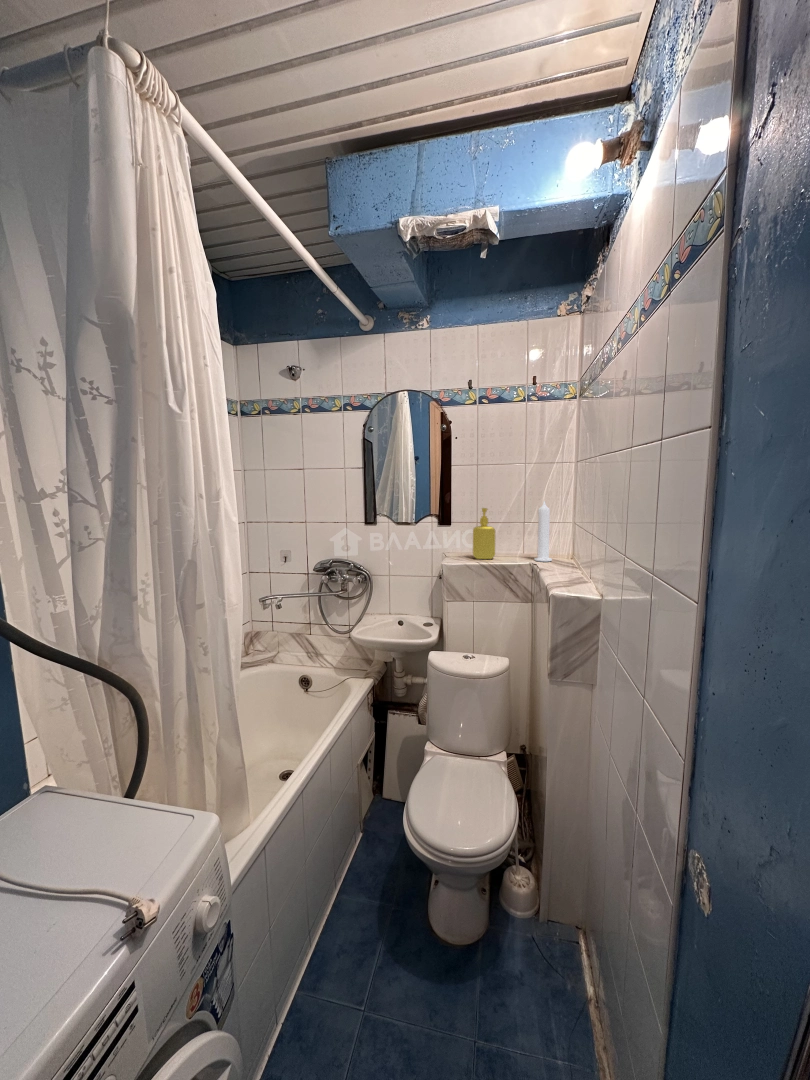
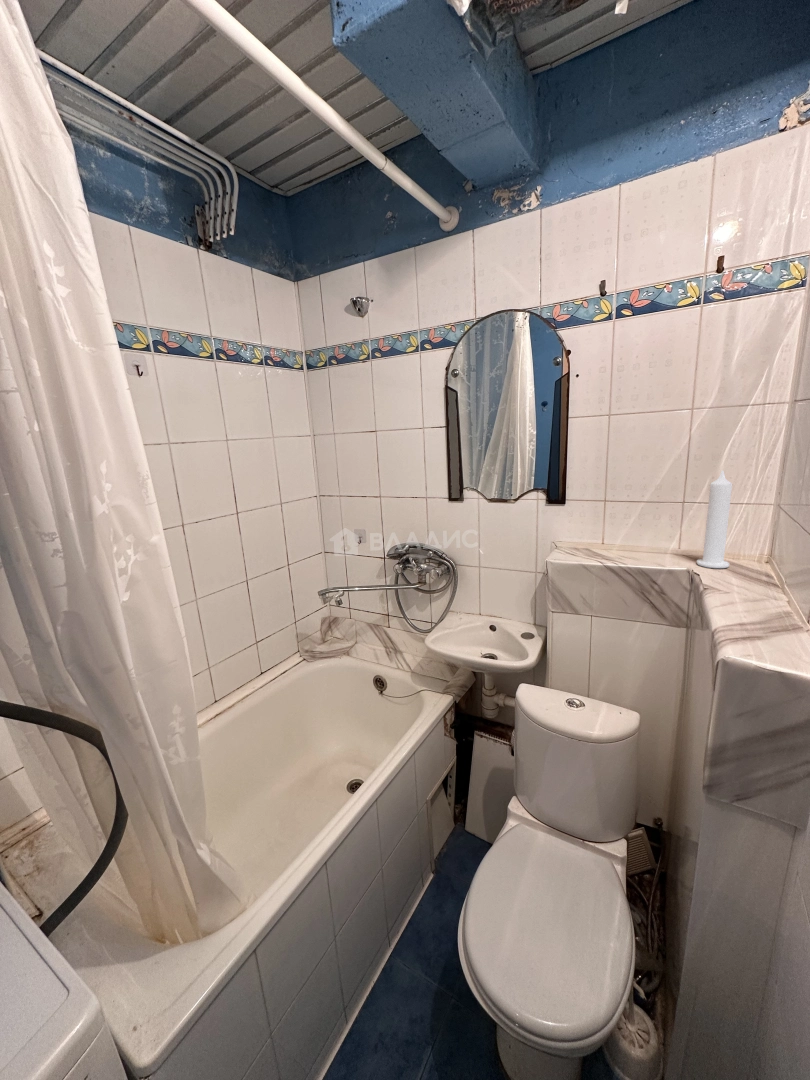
soap dispenser: present [473,508,495,559] -> none [594,481,632,558]

